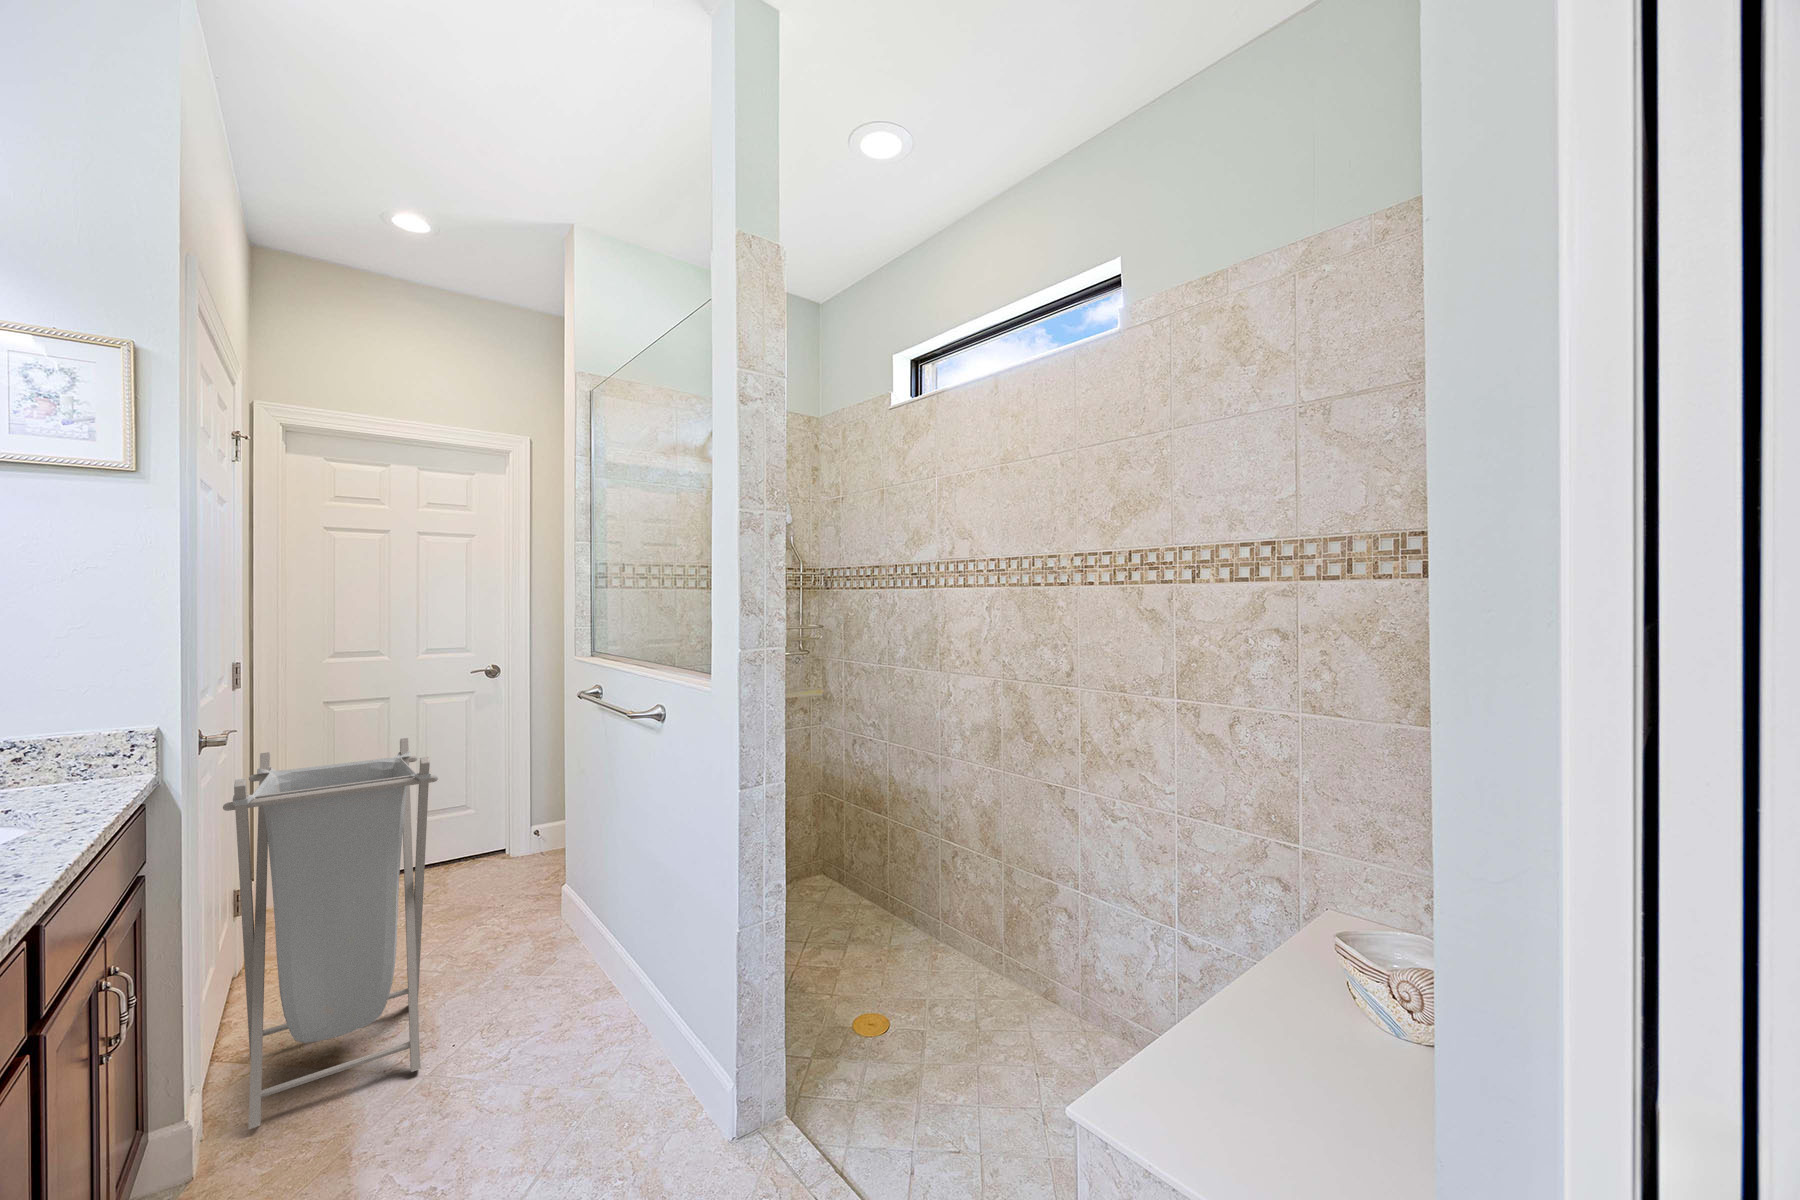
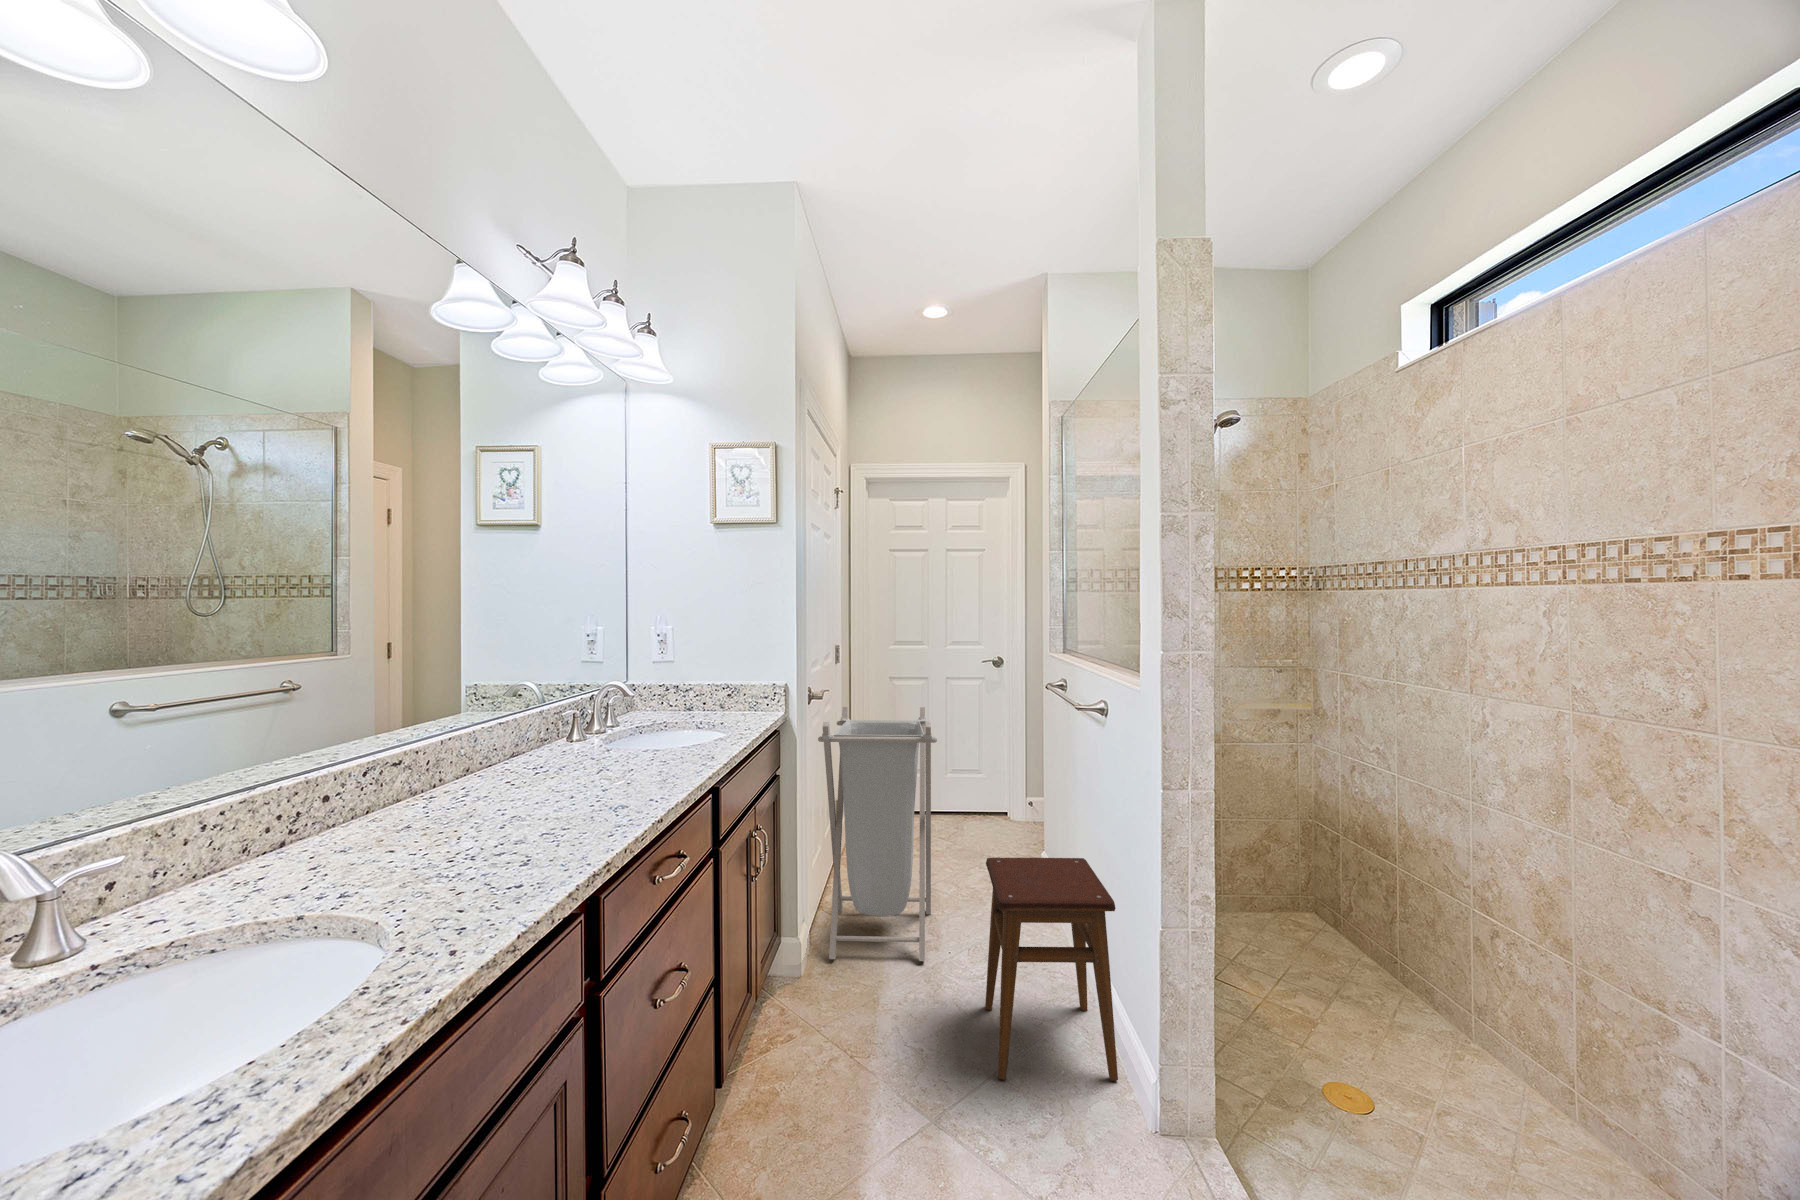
stool: none [517,879,685,1164] -> present [985,858,1118,1081]

